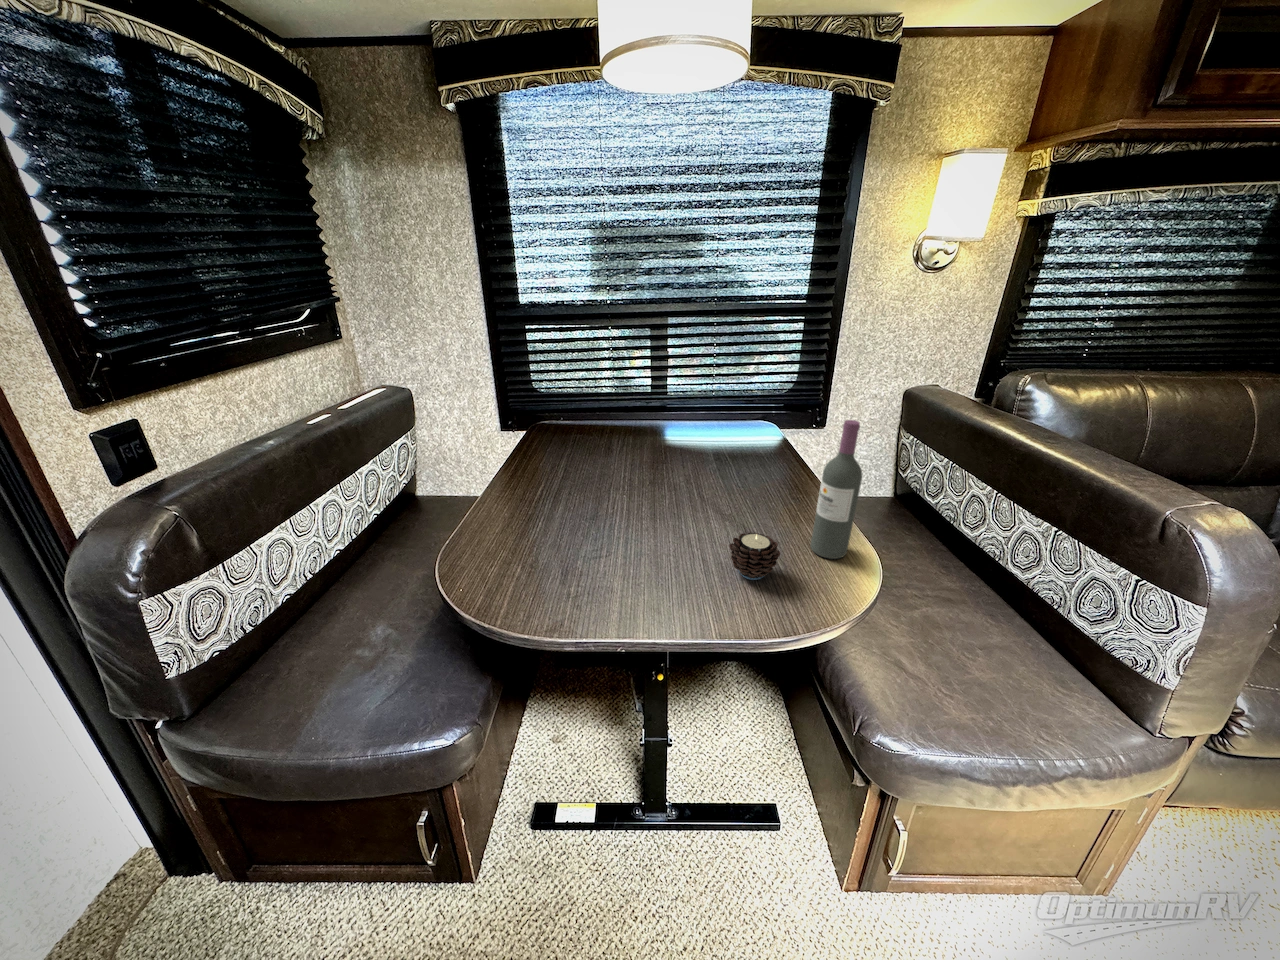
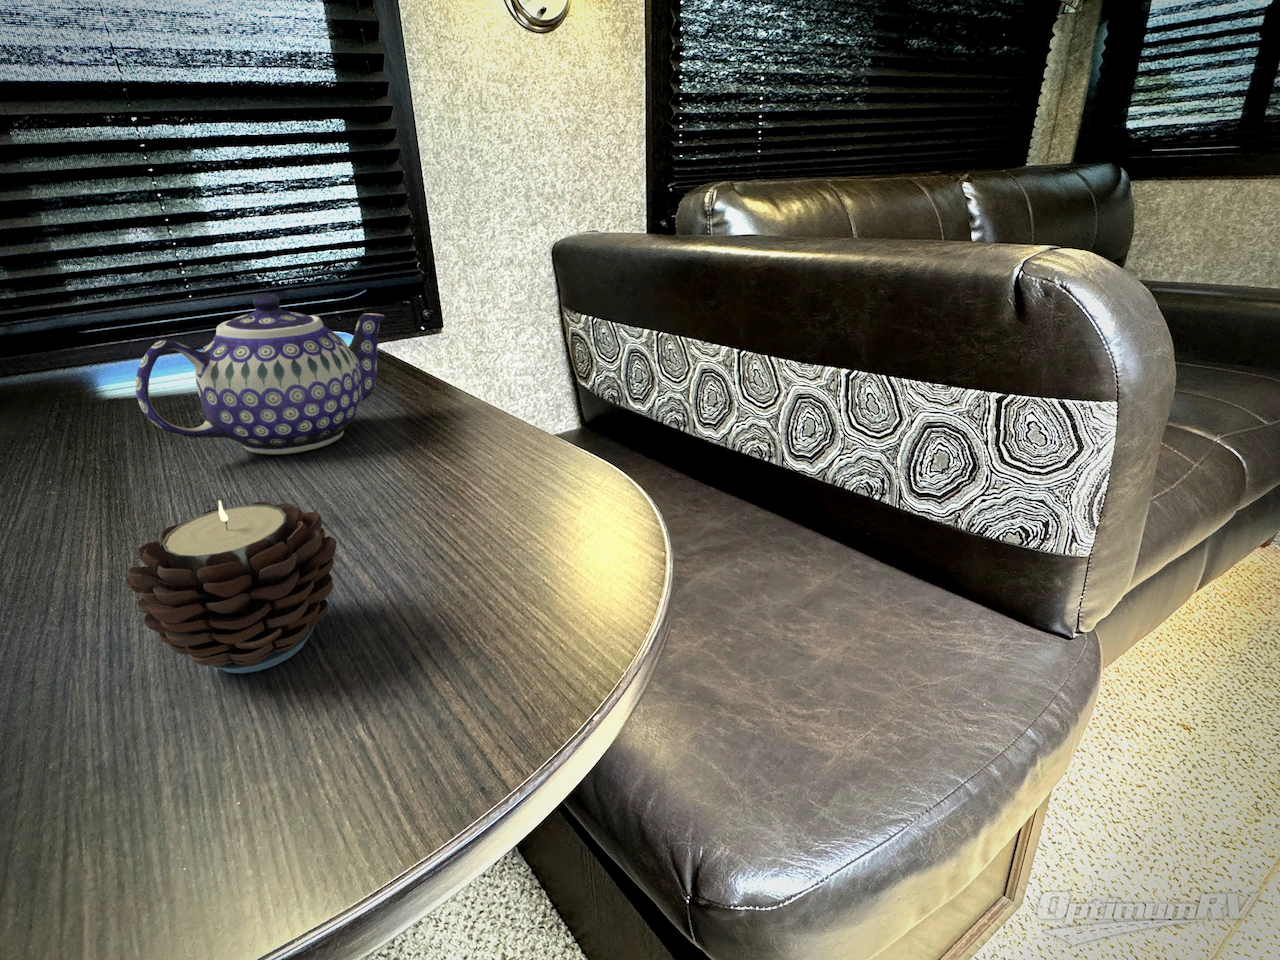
wine bottle: present [811,420,862,559] -> none [412,85,543,523]
teapot: none [716,442,804,502] -> present [136,294,385,455]

